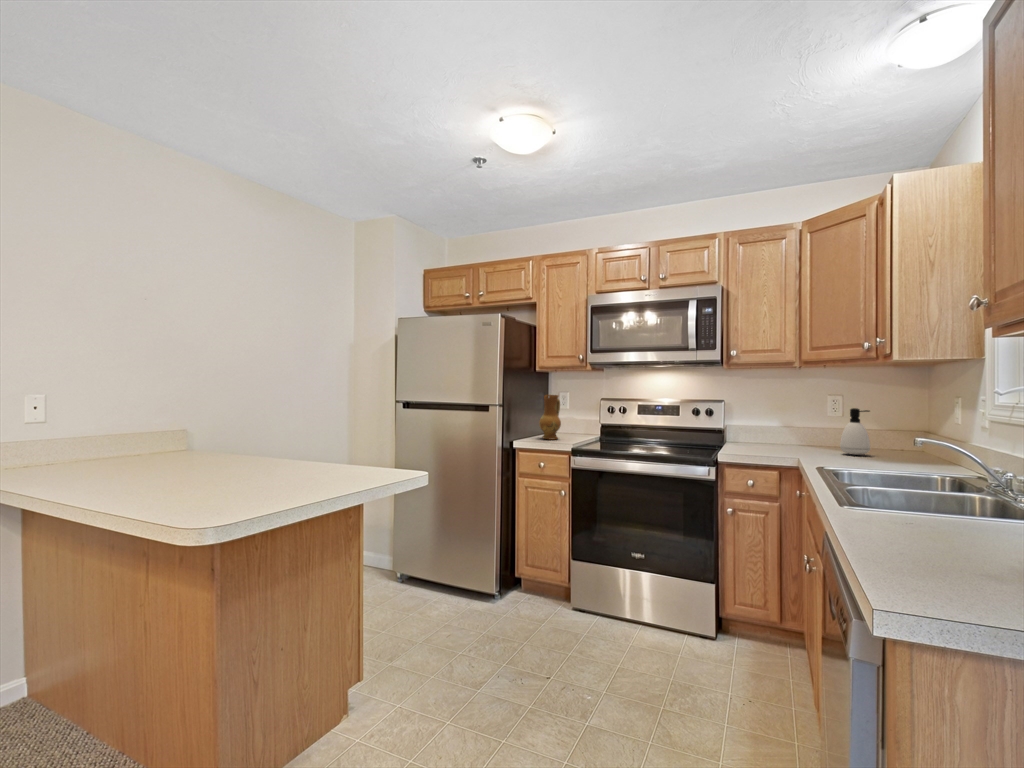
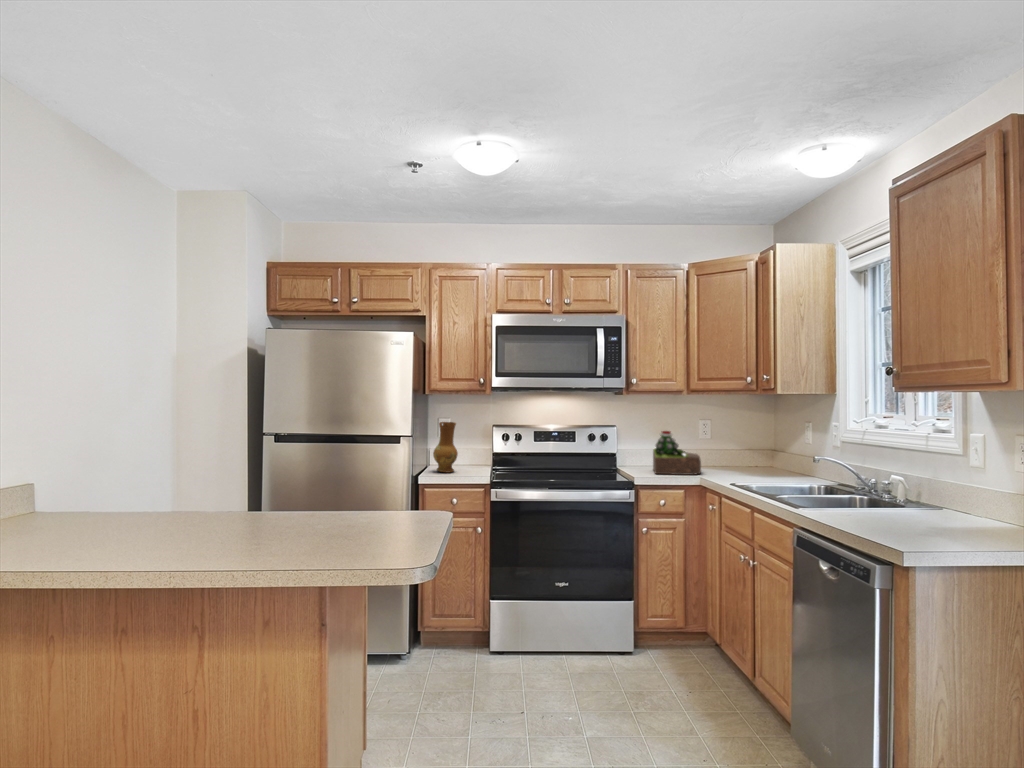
succulent plant: none [749,406,811,455] -> present [653,431,701,475]
soap dispenser: present [840,408,870,455] -> none [720,431,743,471]

